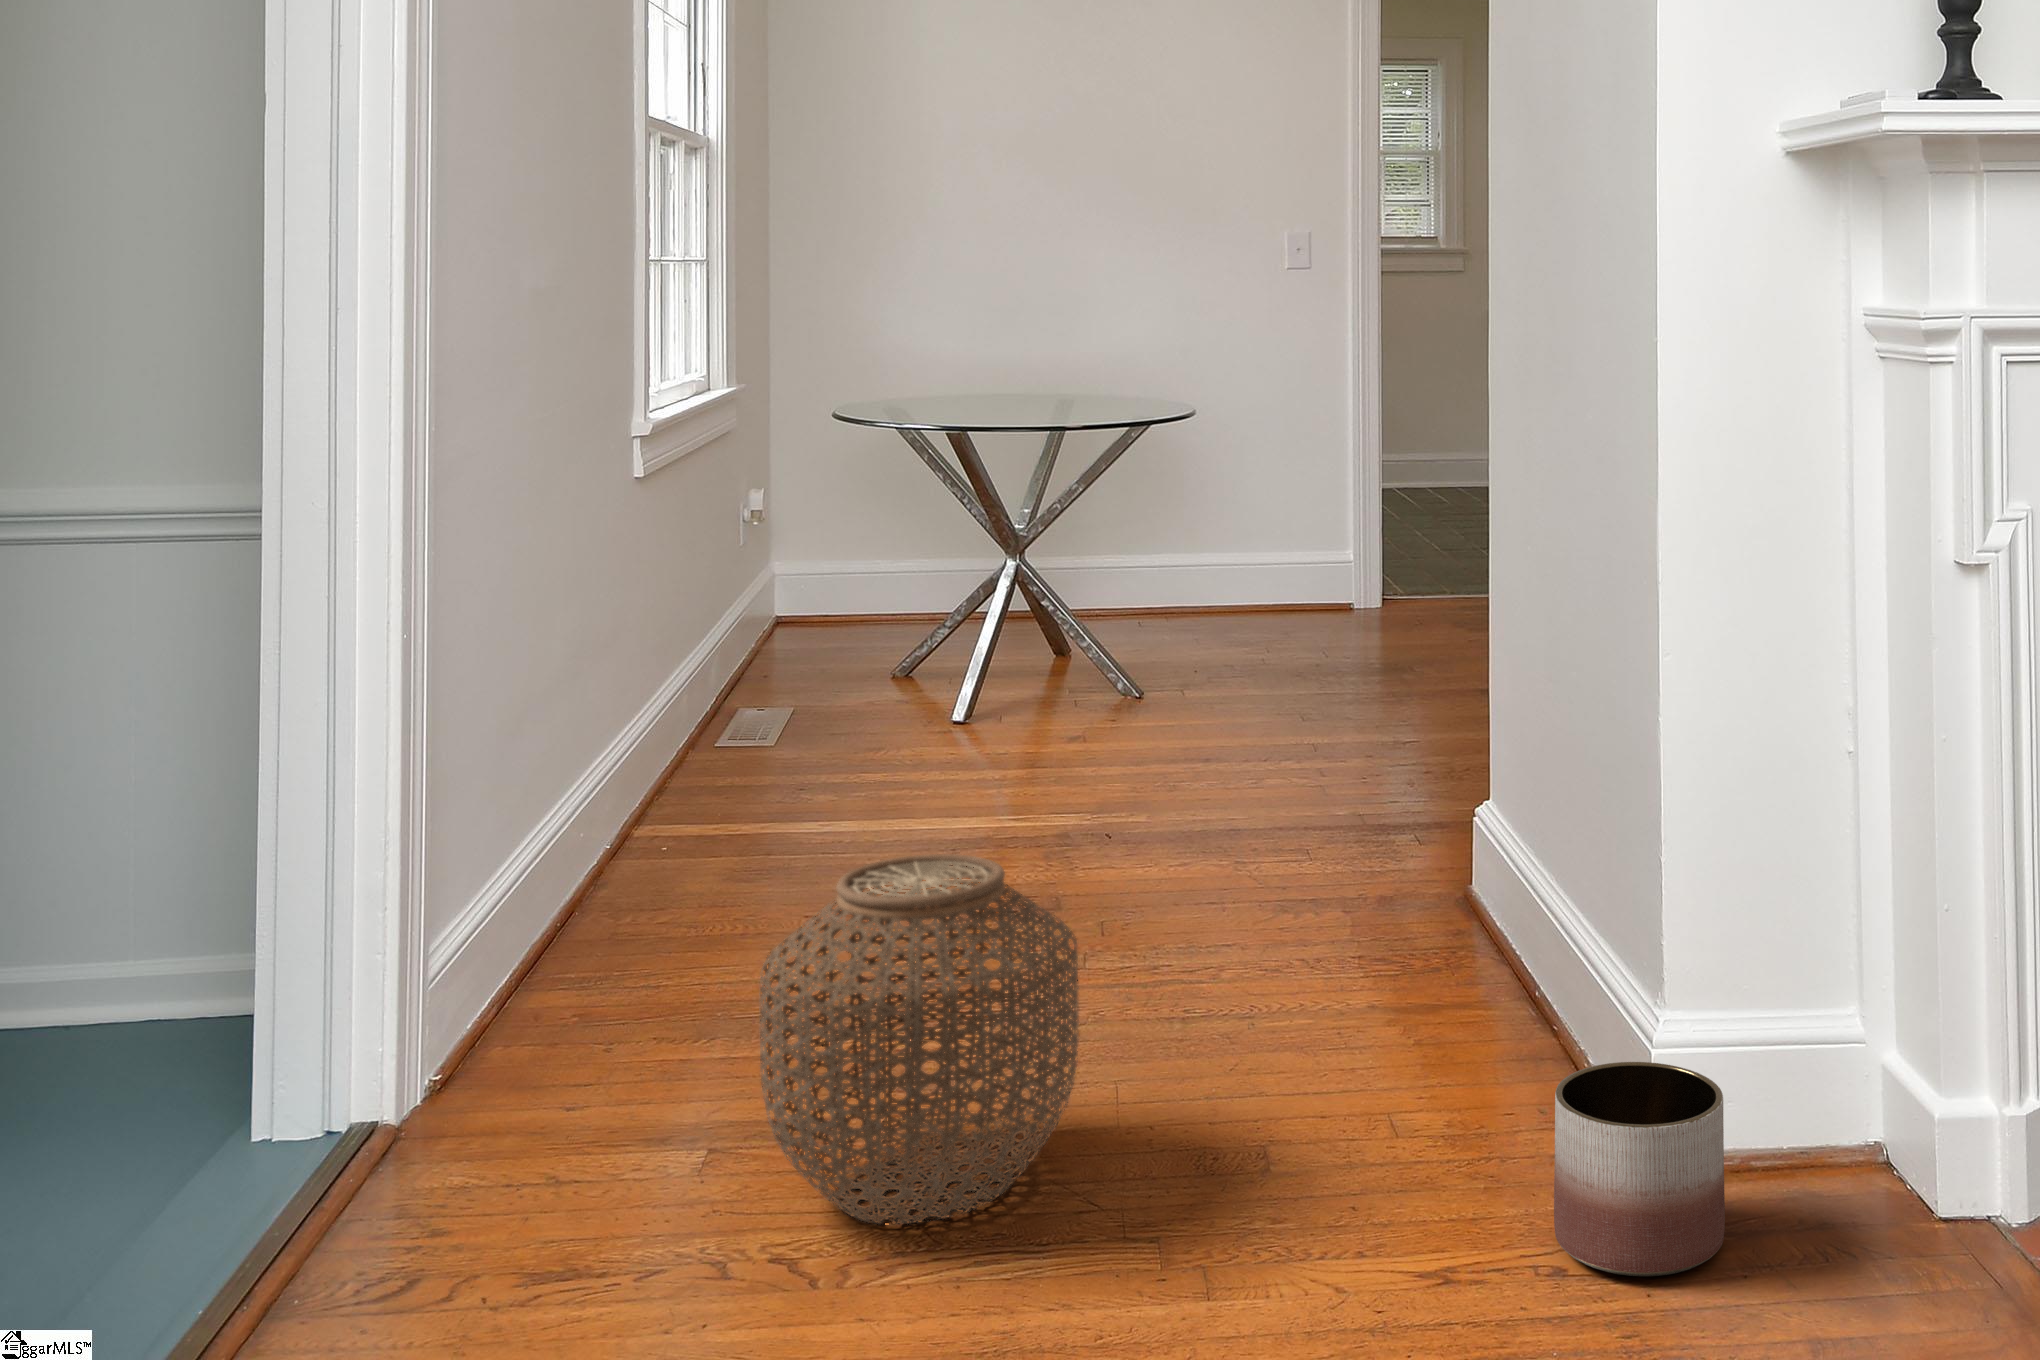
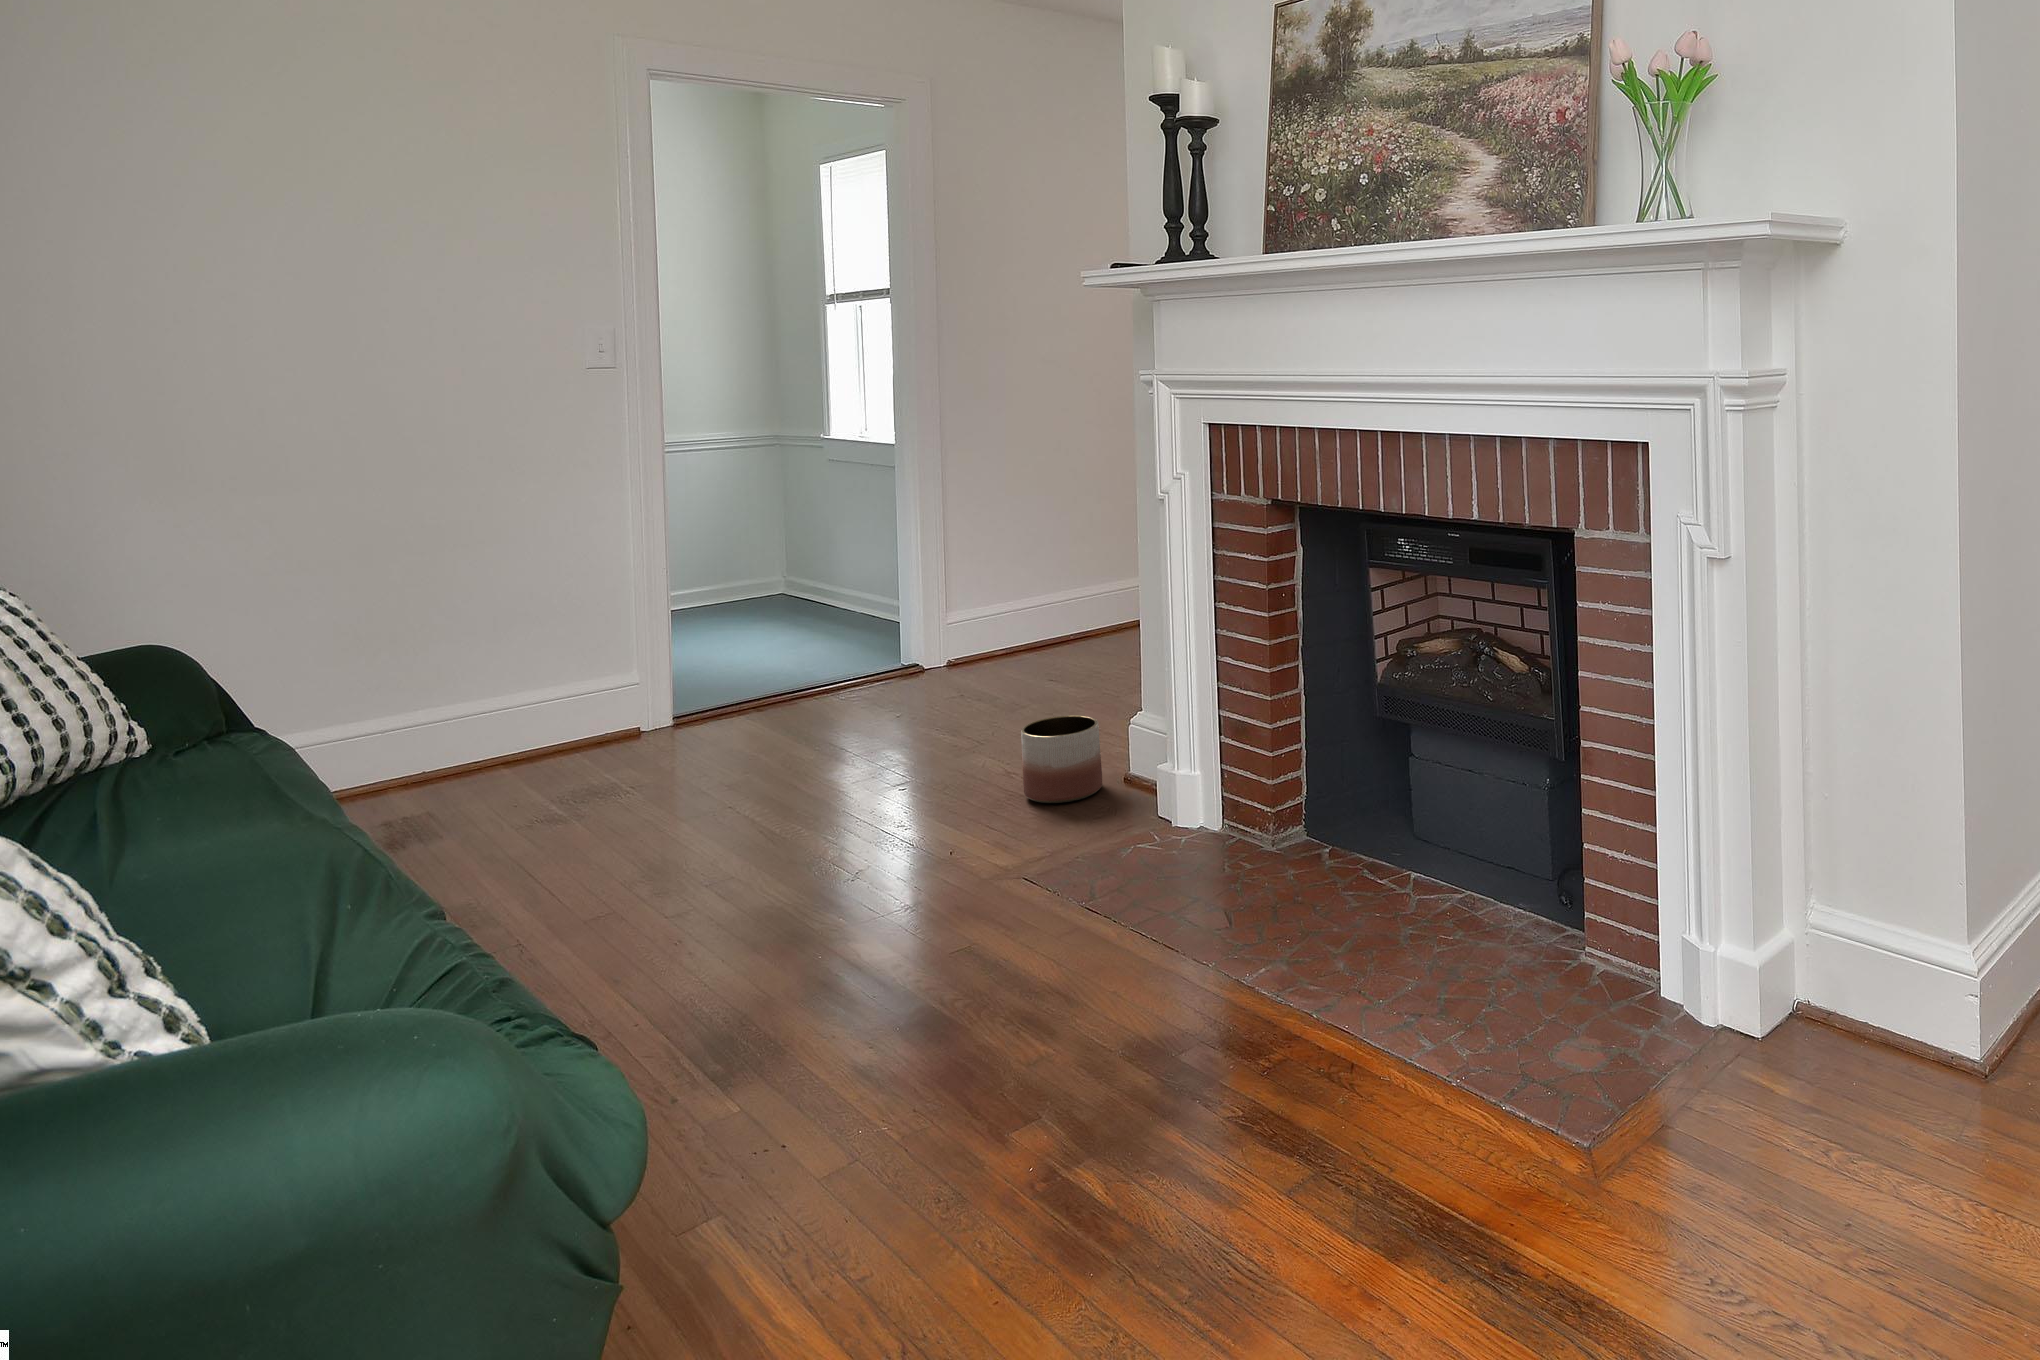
woven basket: present [760,854,1079,1224] -> none [916,584,1045,725]

